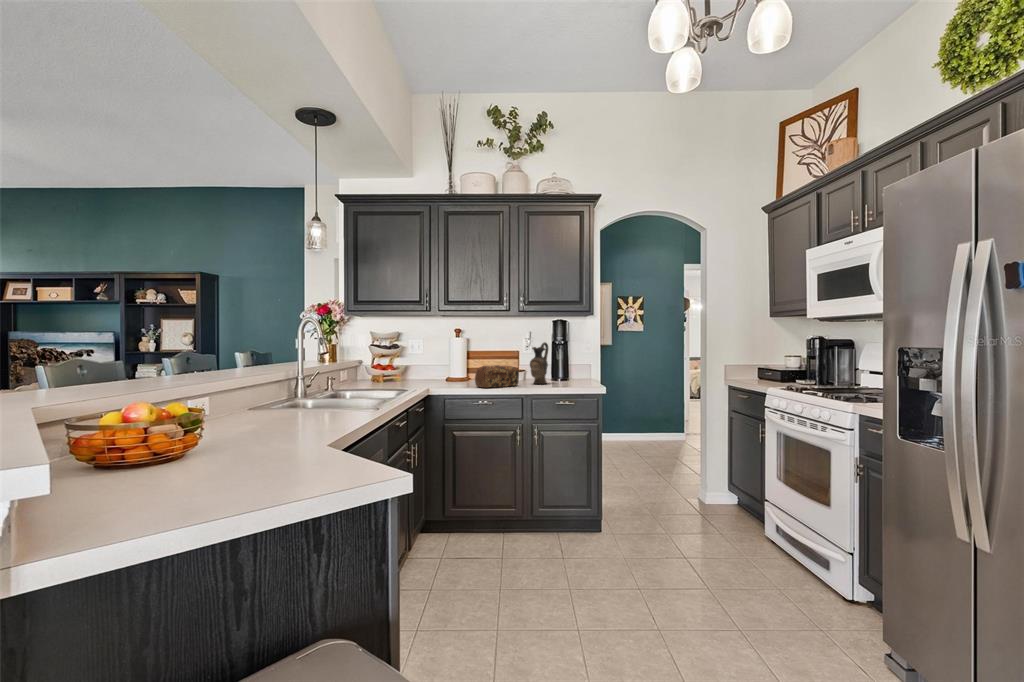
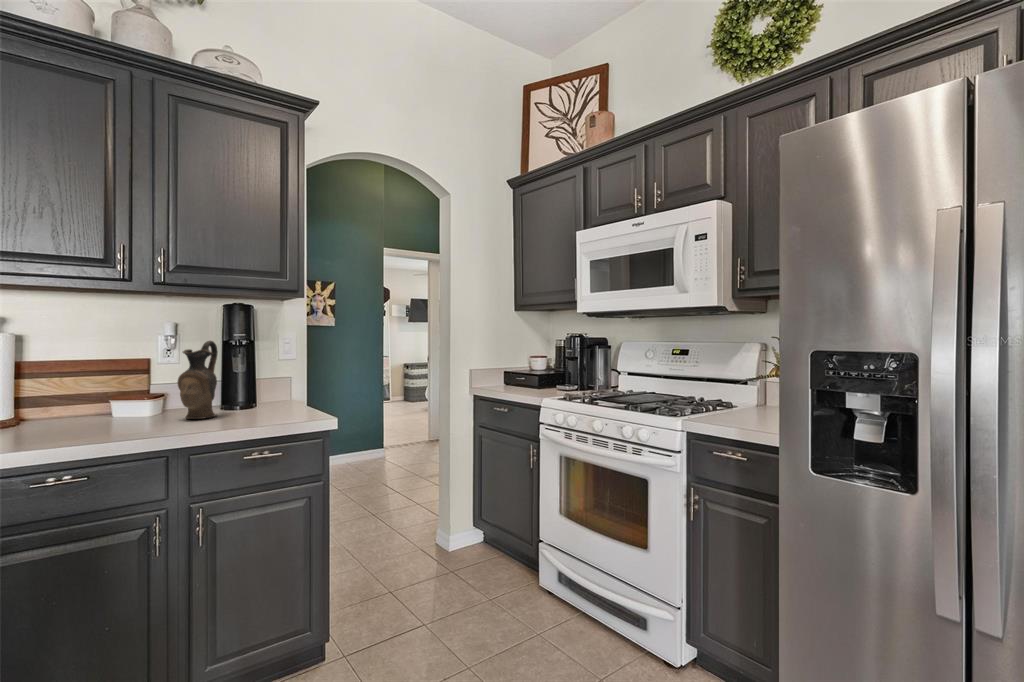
bread loaf: present [475,365,519,388] -> none [32,388,155,443]

